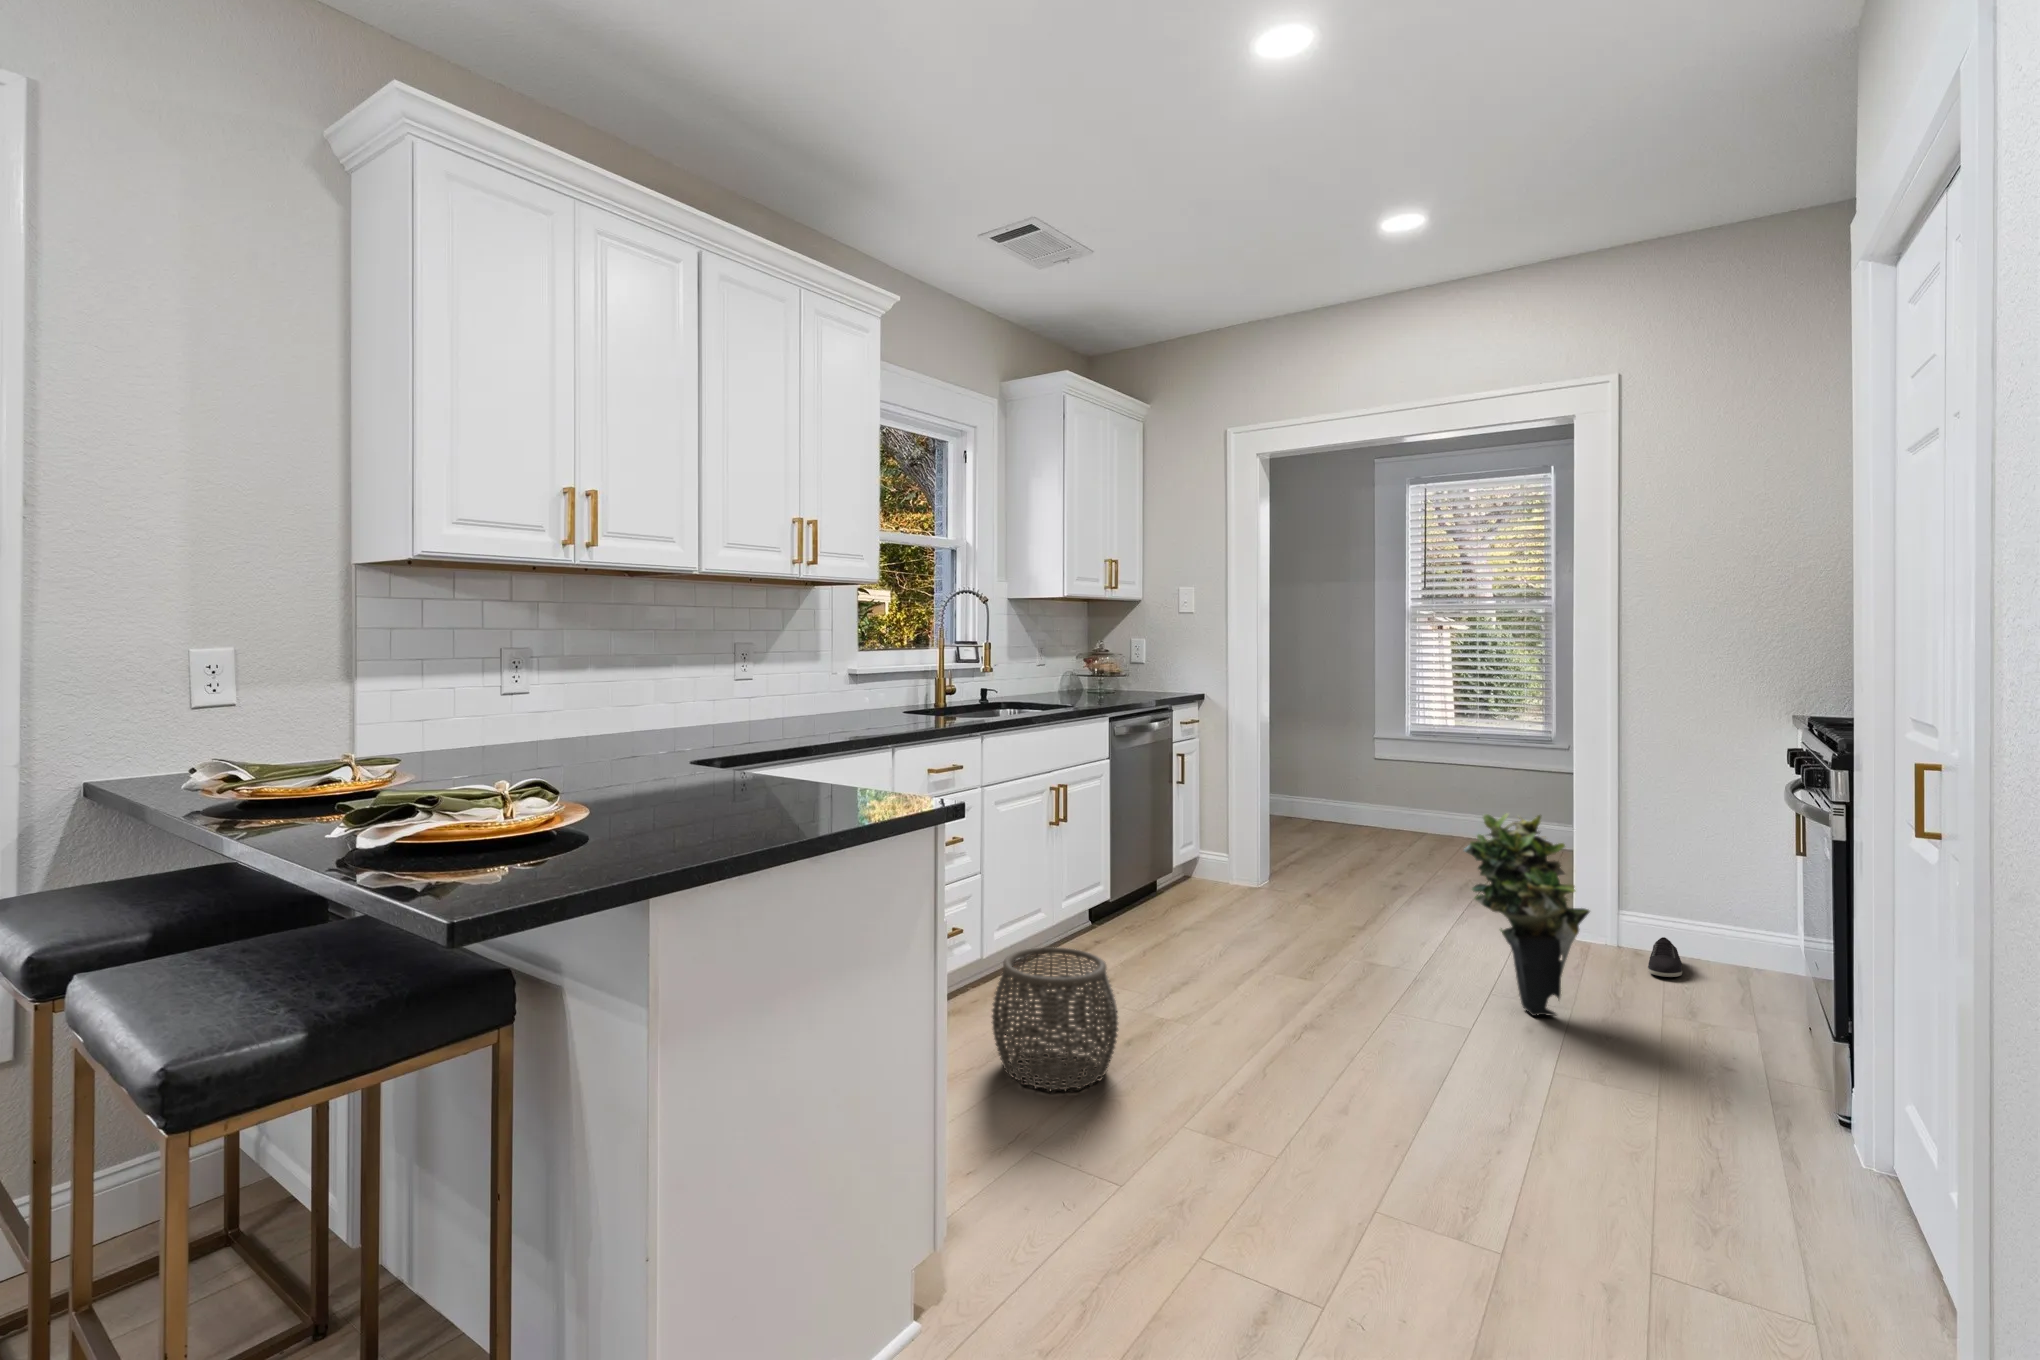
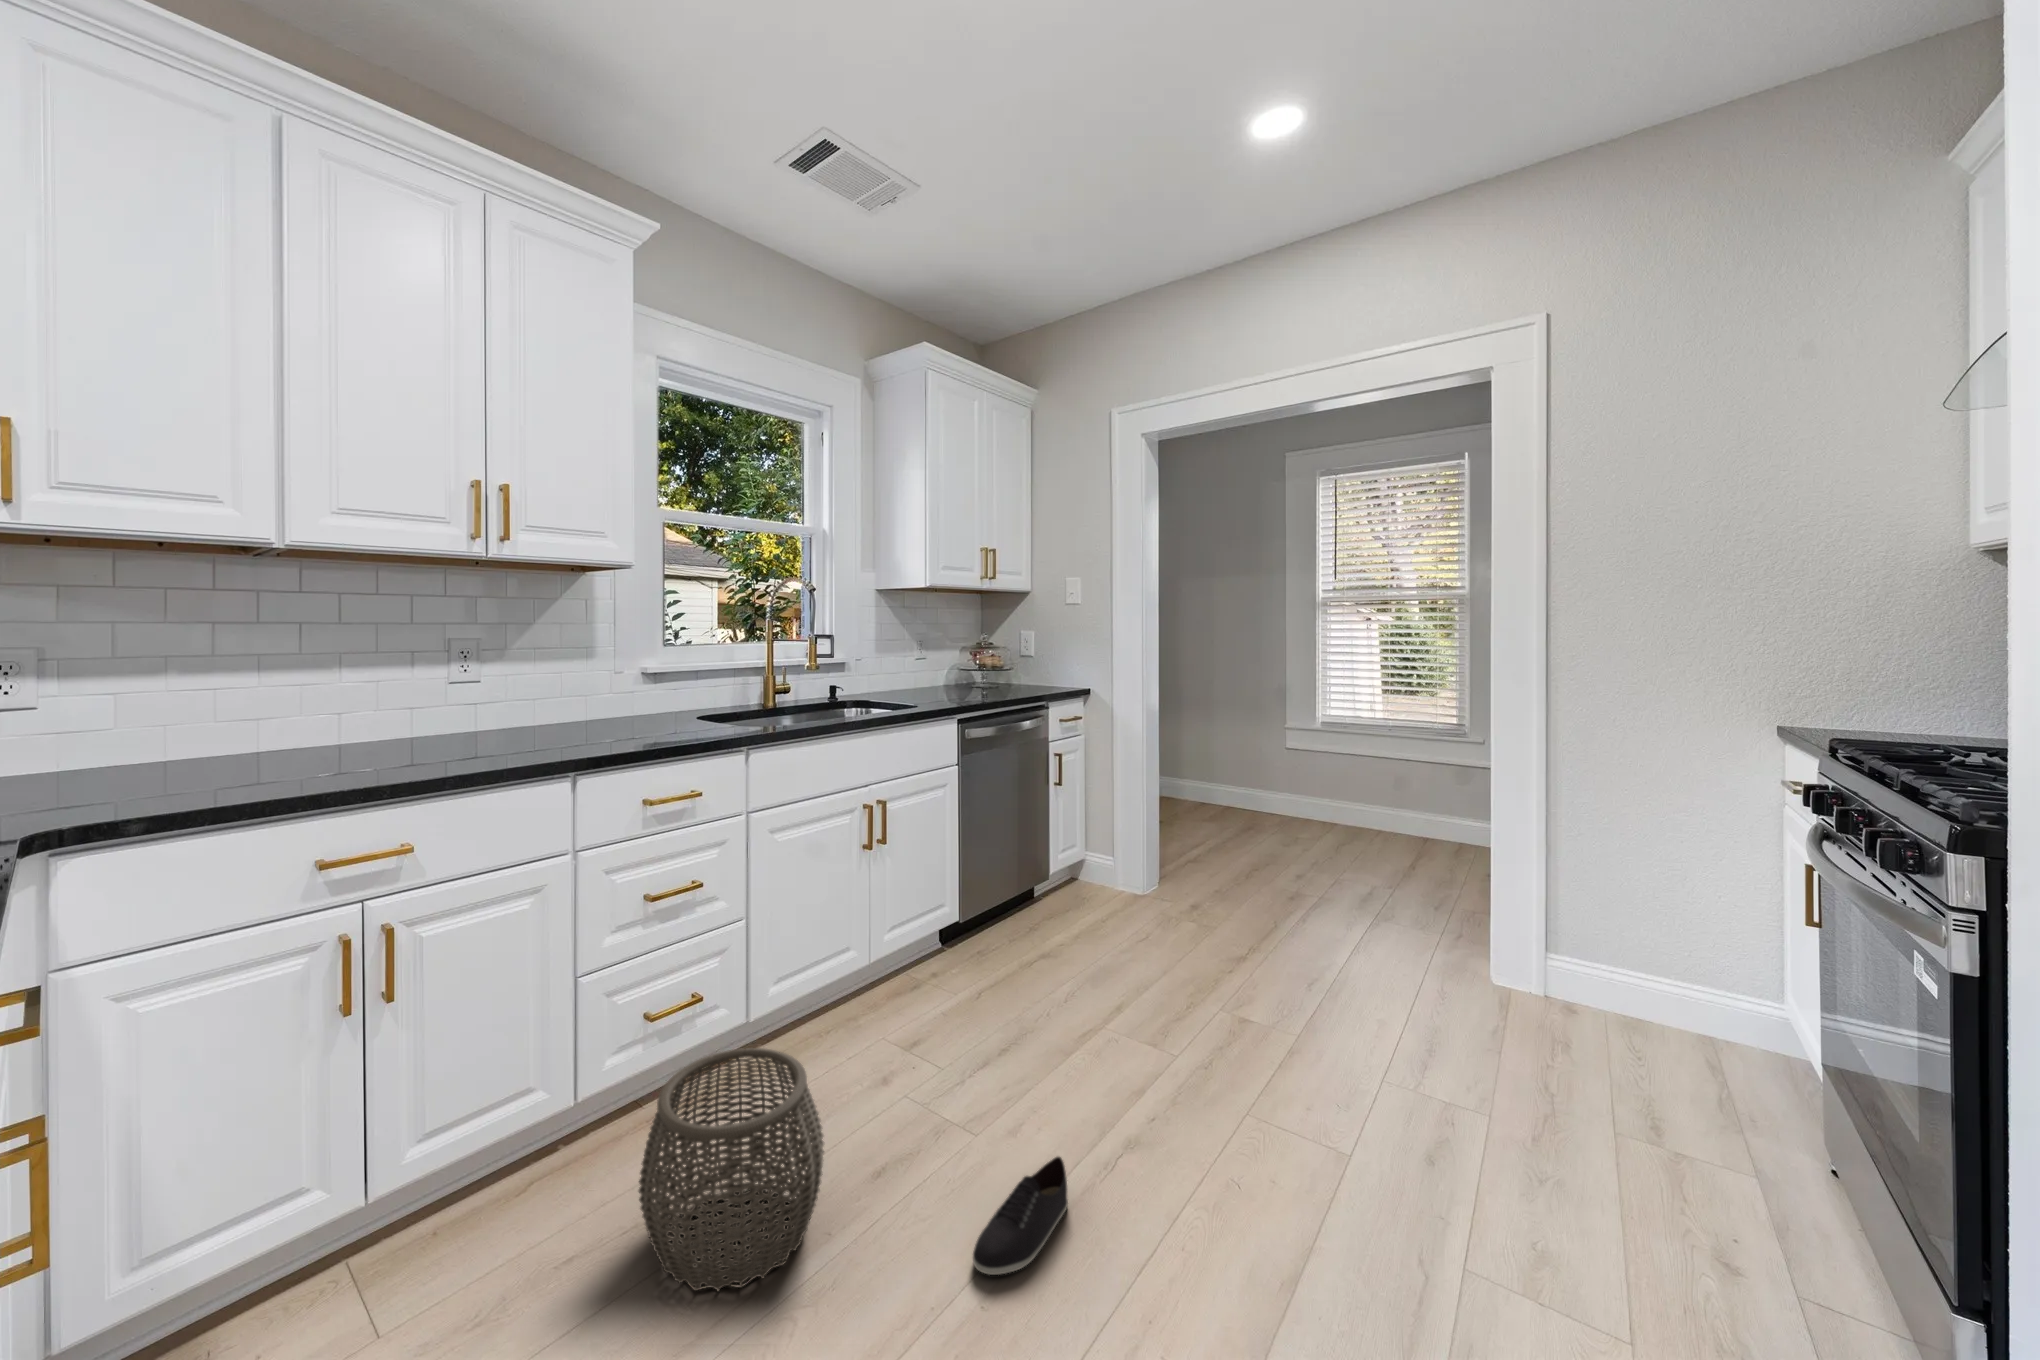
potted plant: present [1464,813,1590,1016] -> none [1341,849,1511,1135]
shoe: present [1648,937,1682,977] -> present [973,1157,1068,1275]

